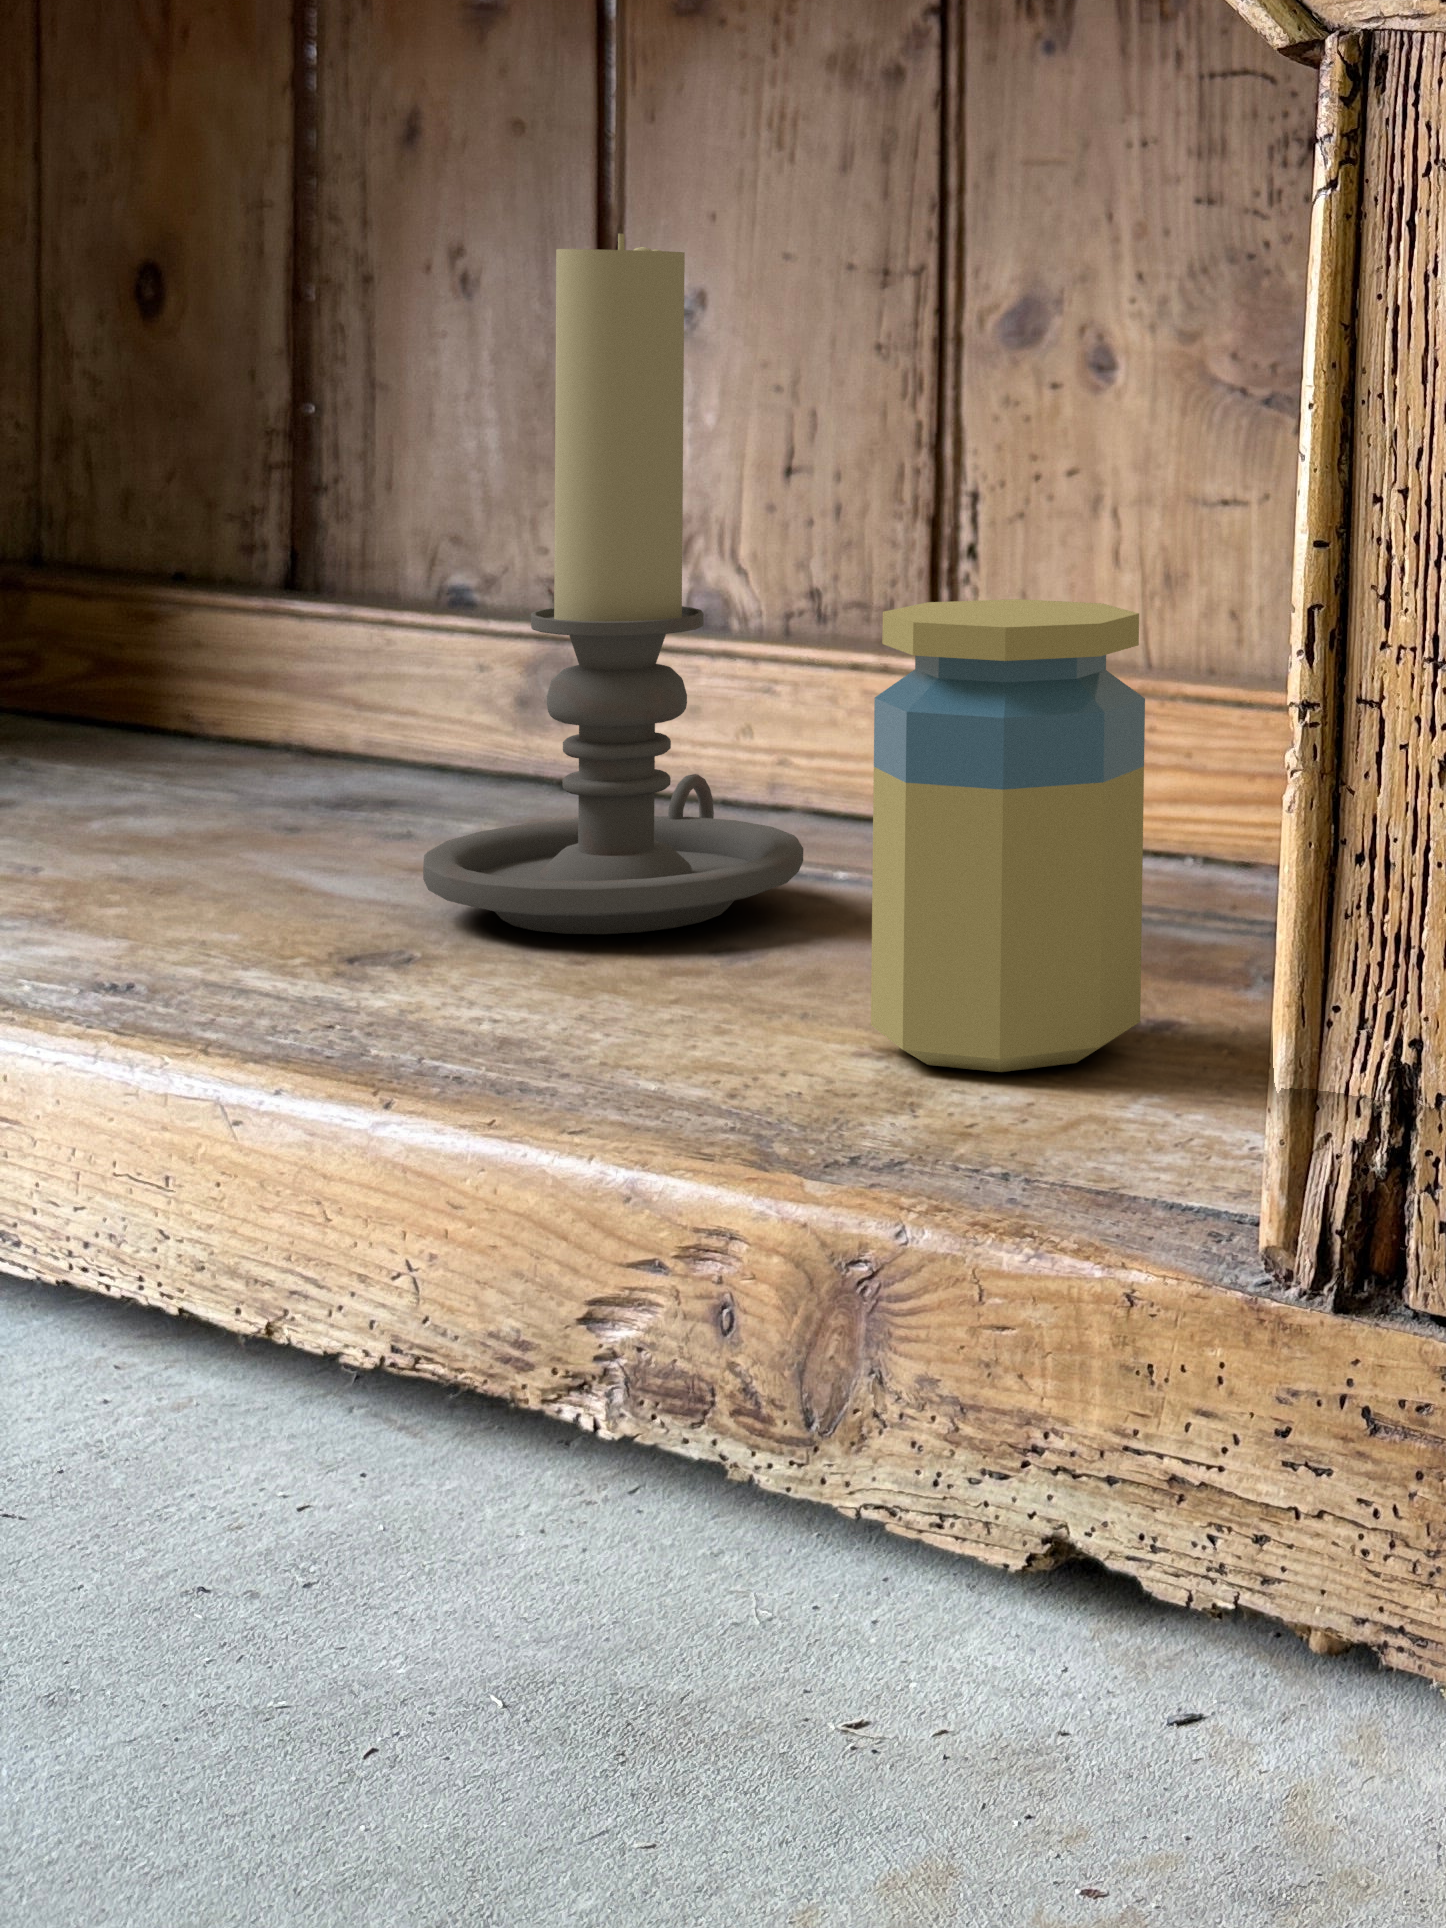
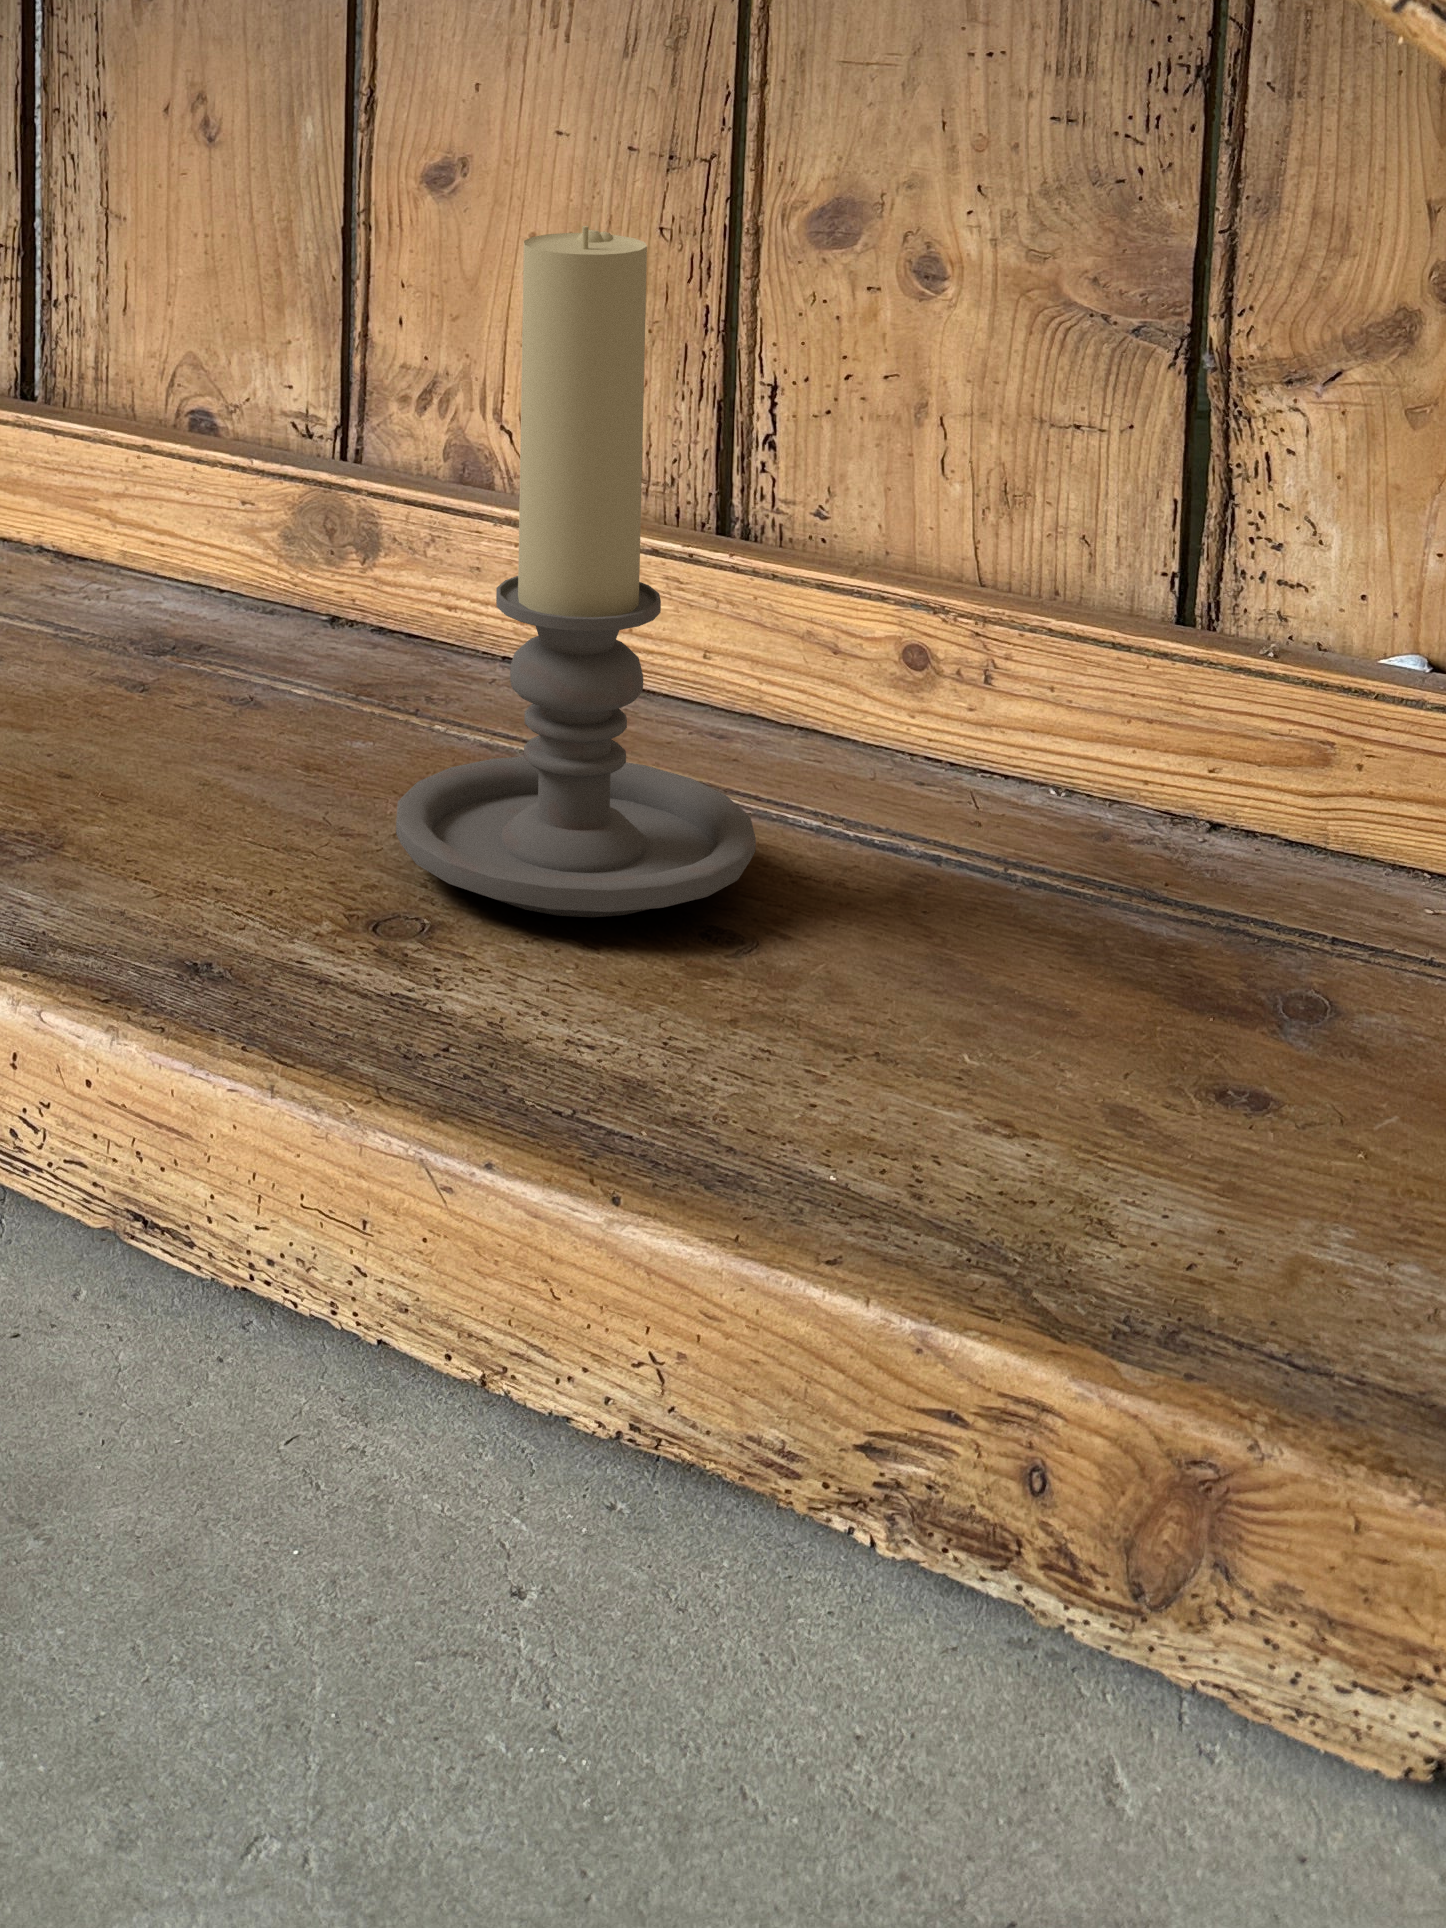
jar: present [871,599,1145,1072] -> none [1008,676,1296,1180]

